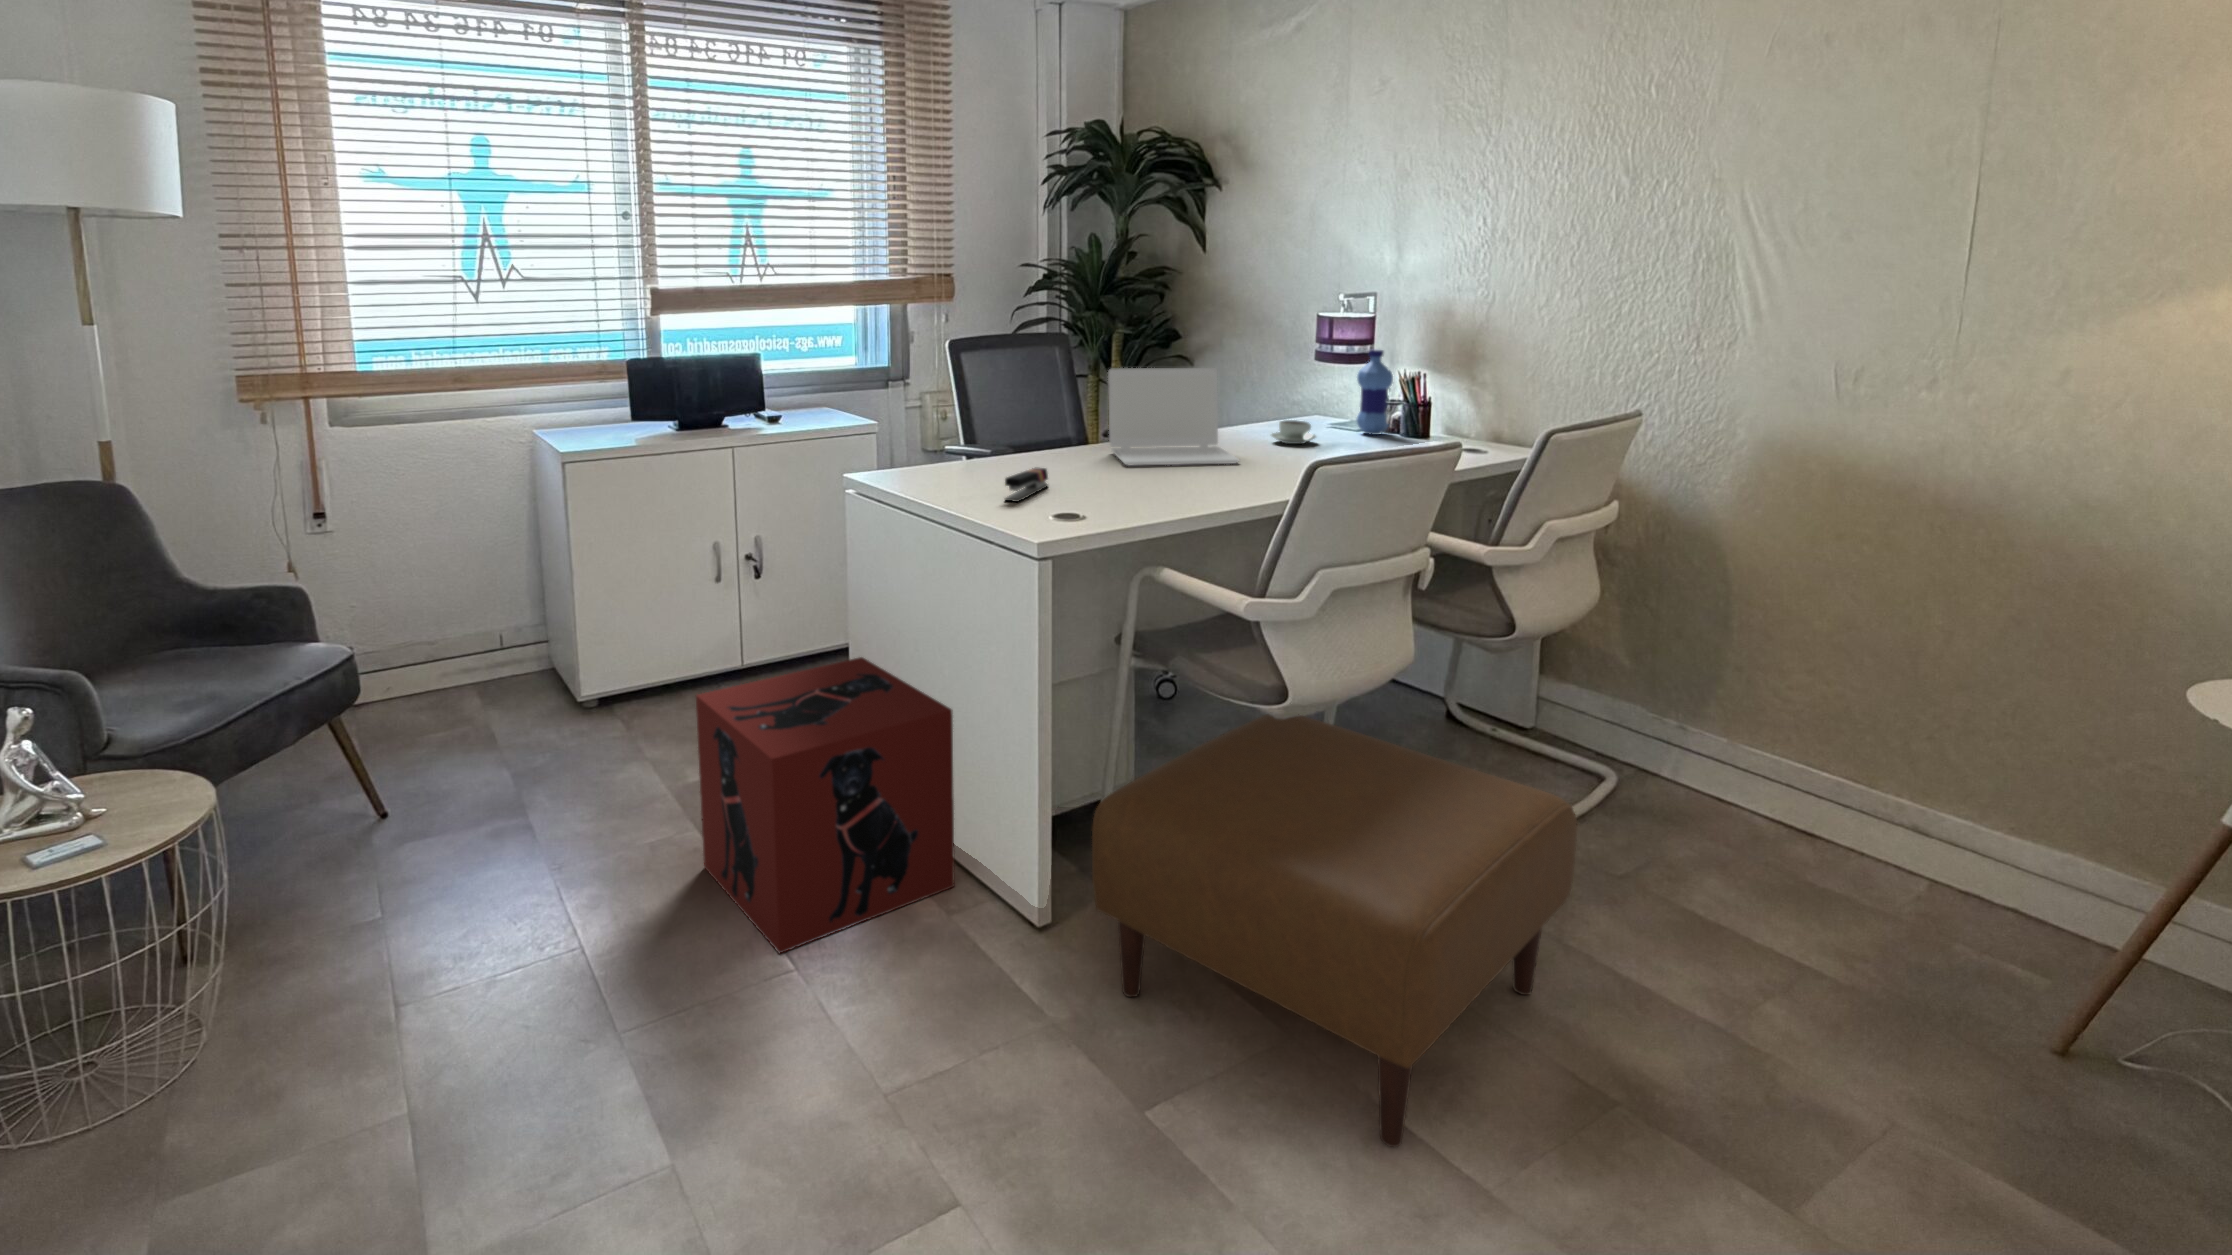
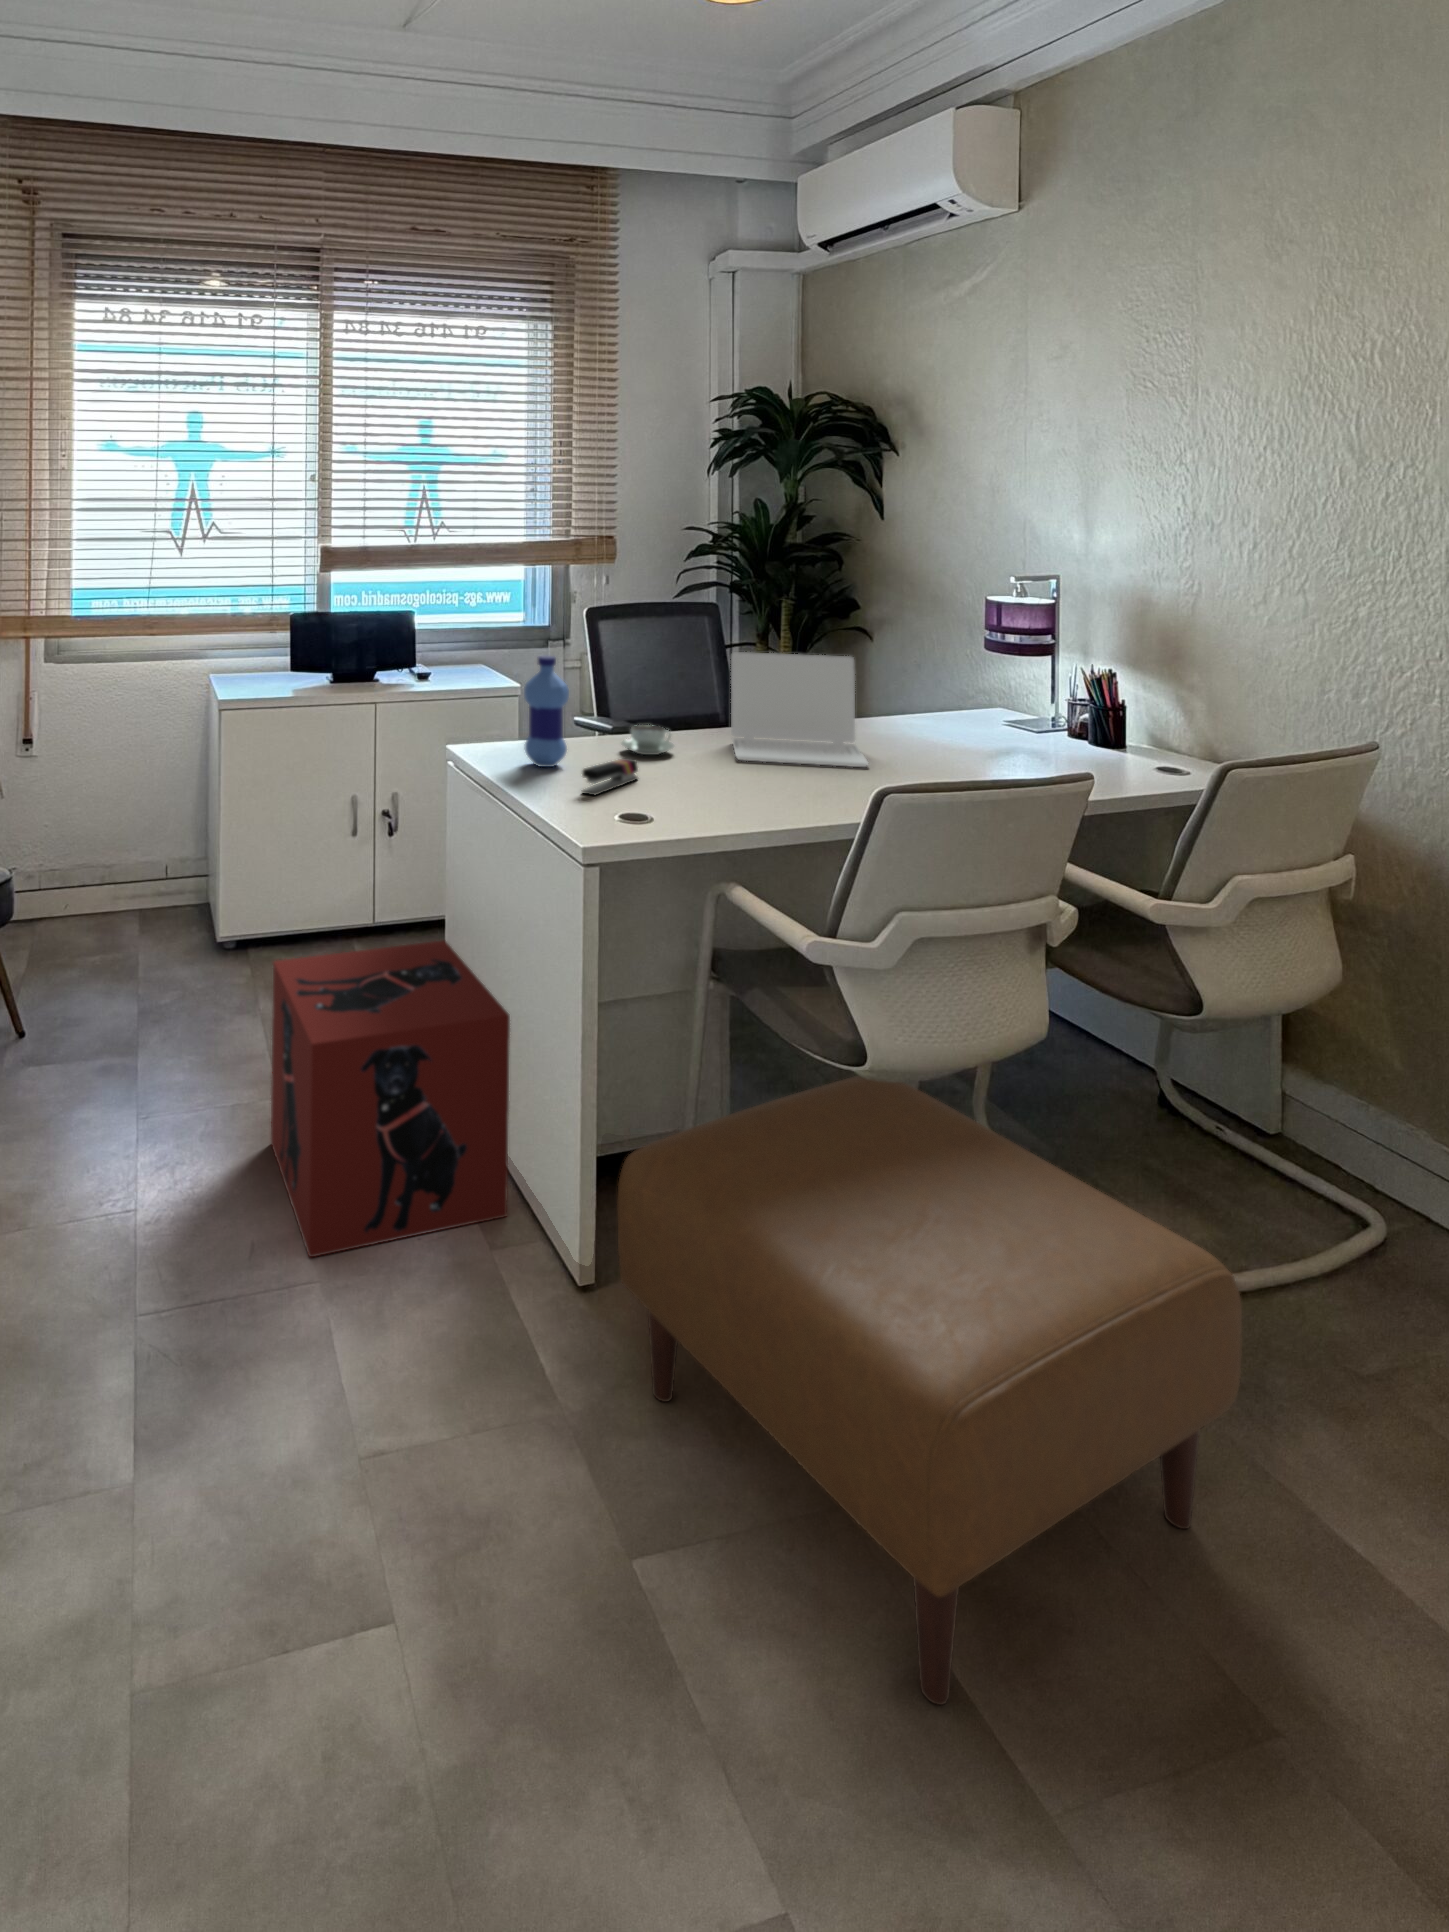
water bottle: present [1357,350,1393,435] -> present [524,656,569,767]
coffee cup: present [1272,420,1316,444] -> present [622,725,674,755]

